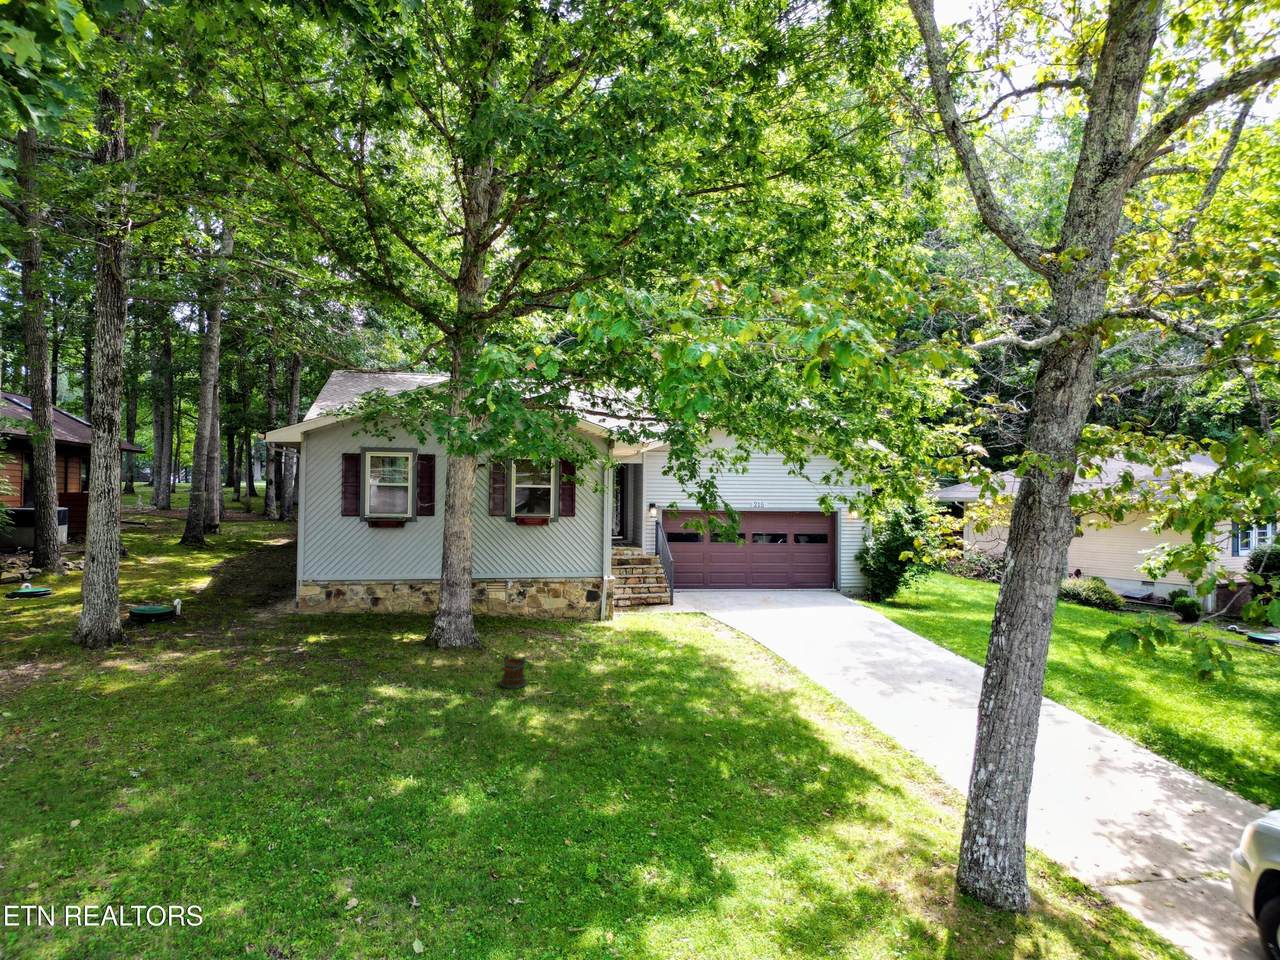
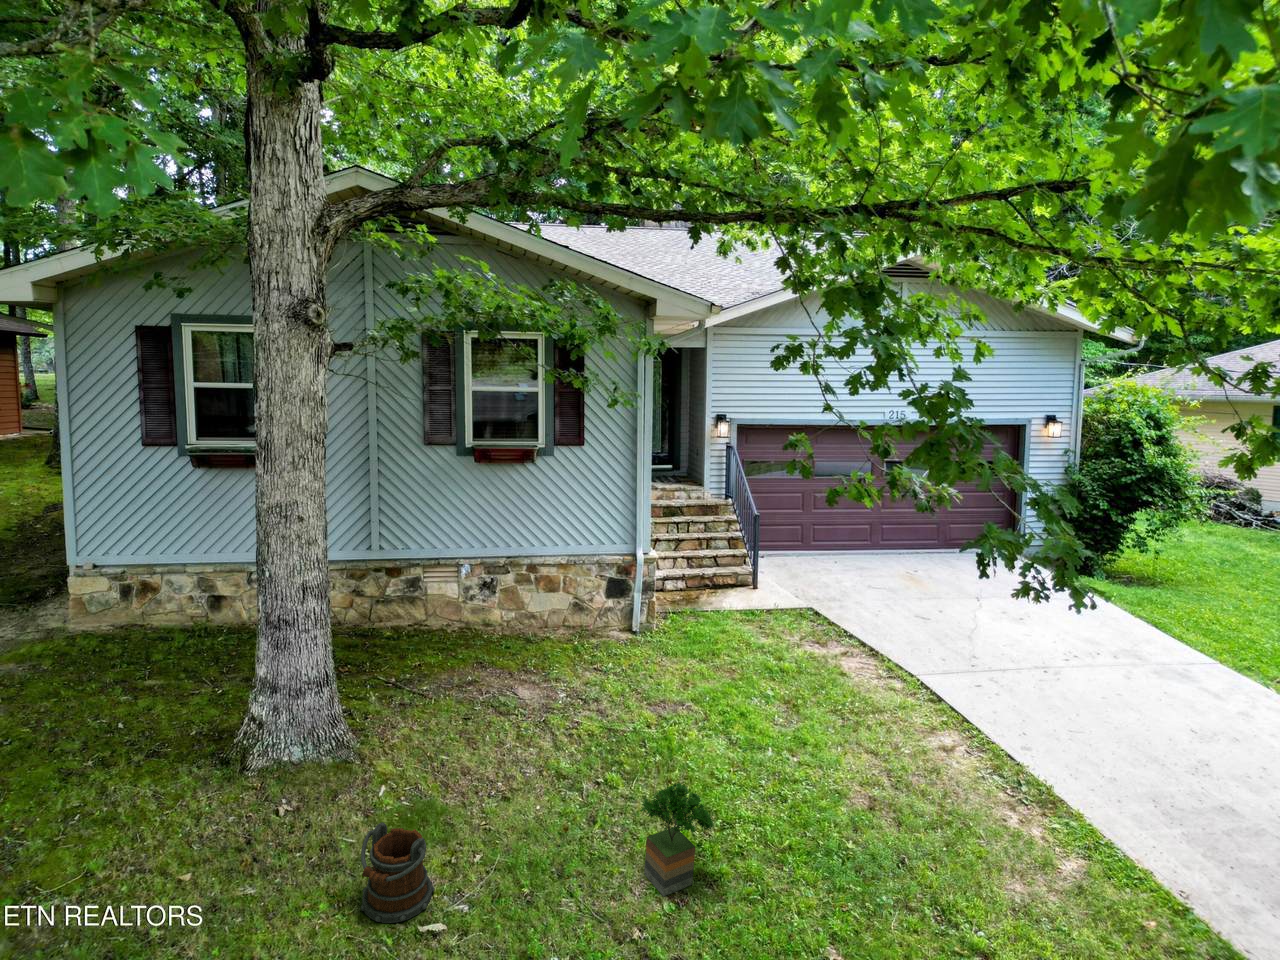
potted tree: none [608,644,638,686] -> present [641,783,713,896]

